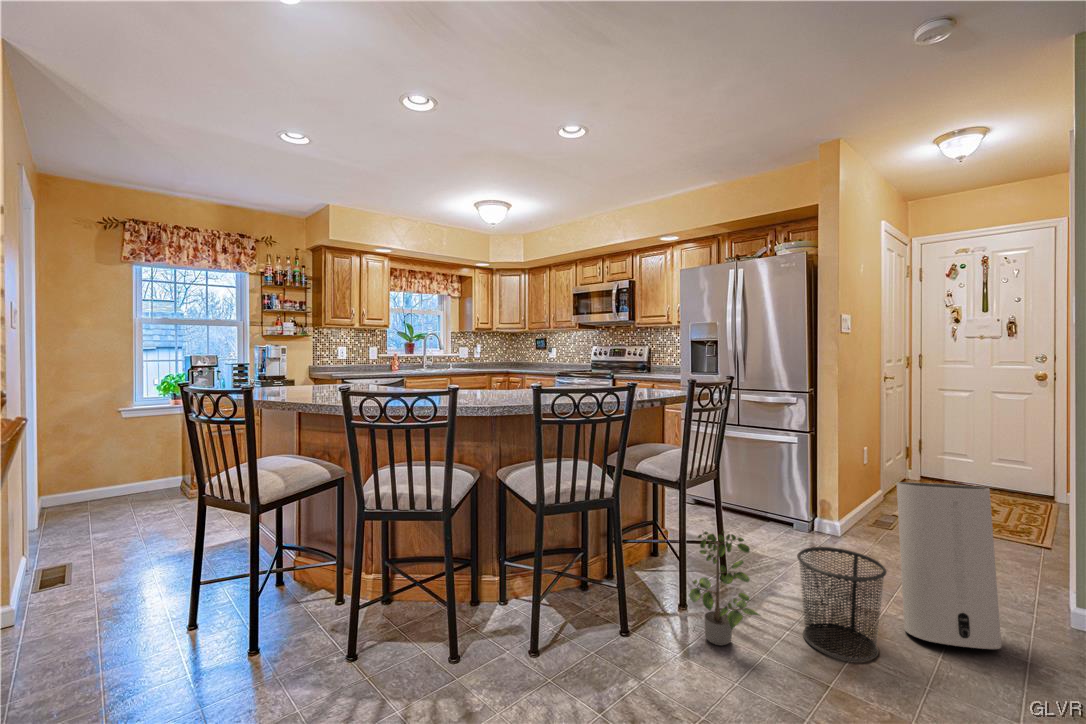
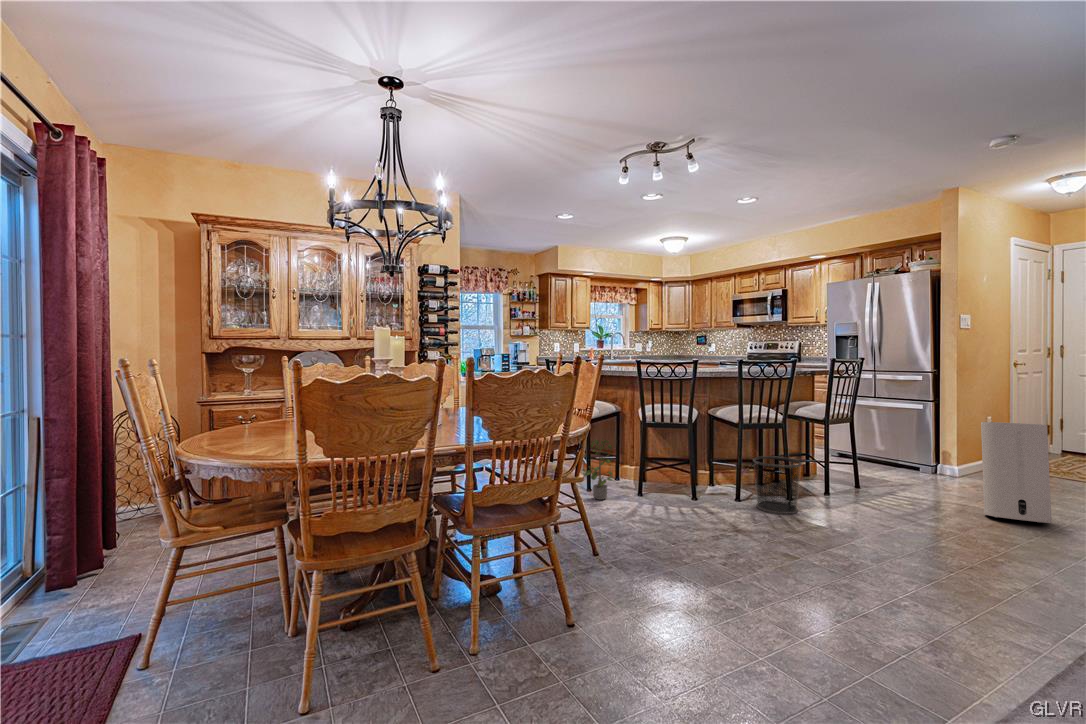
potted plant: present [689,531,759,645] -> present [585,440,614,500]
waste bin: present [797,547,887,662] -> present [753,456,802,514]

